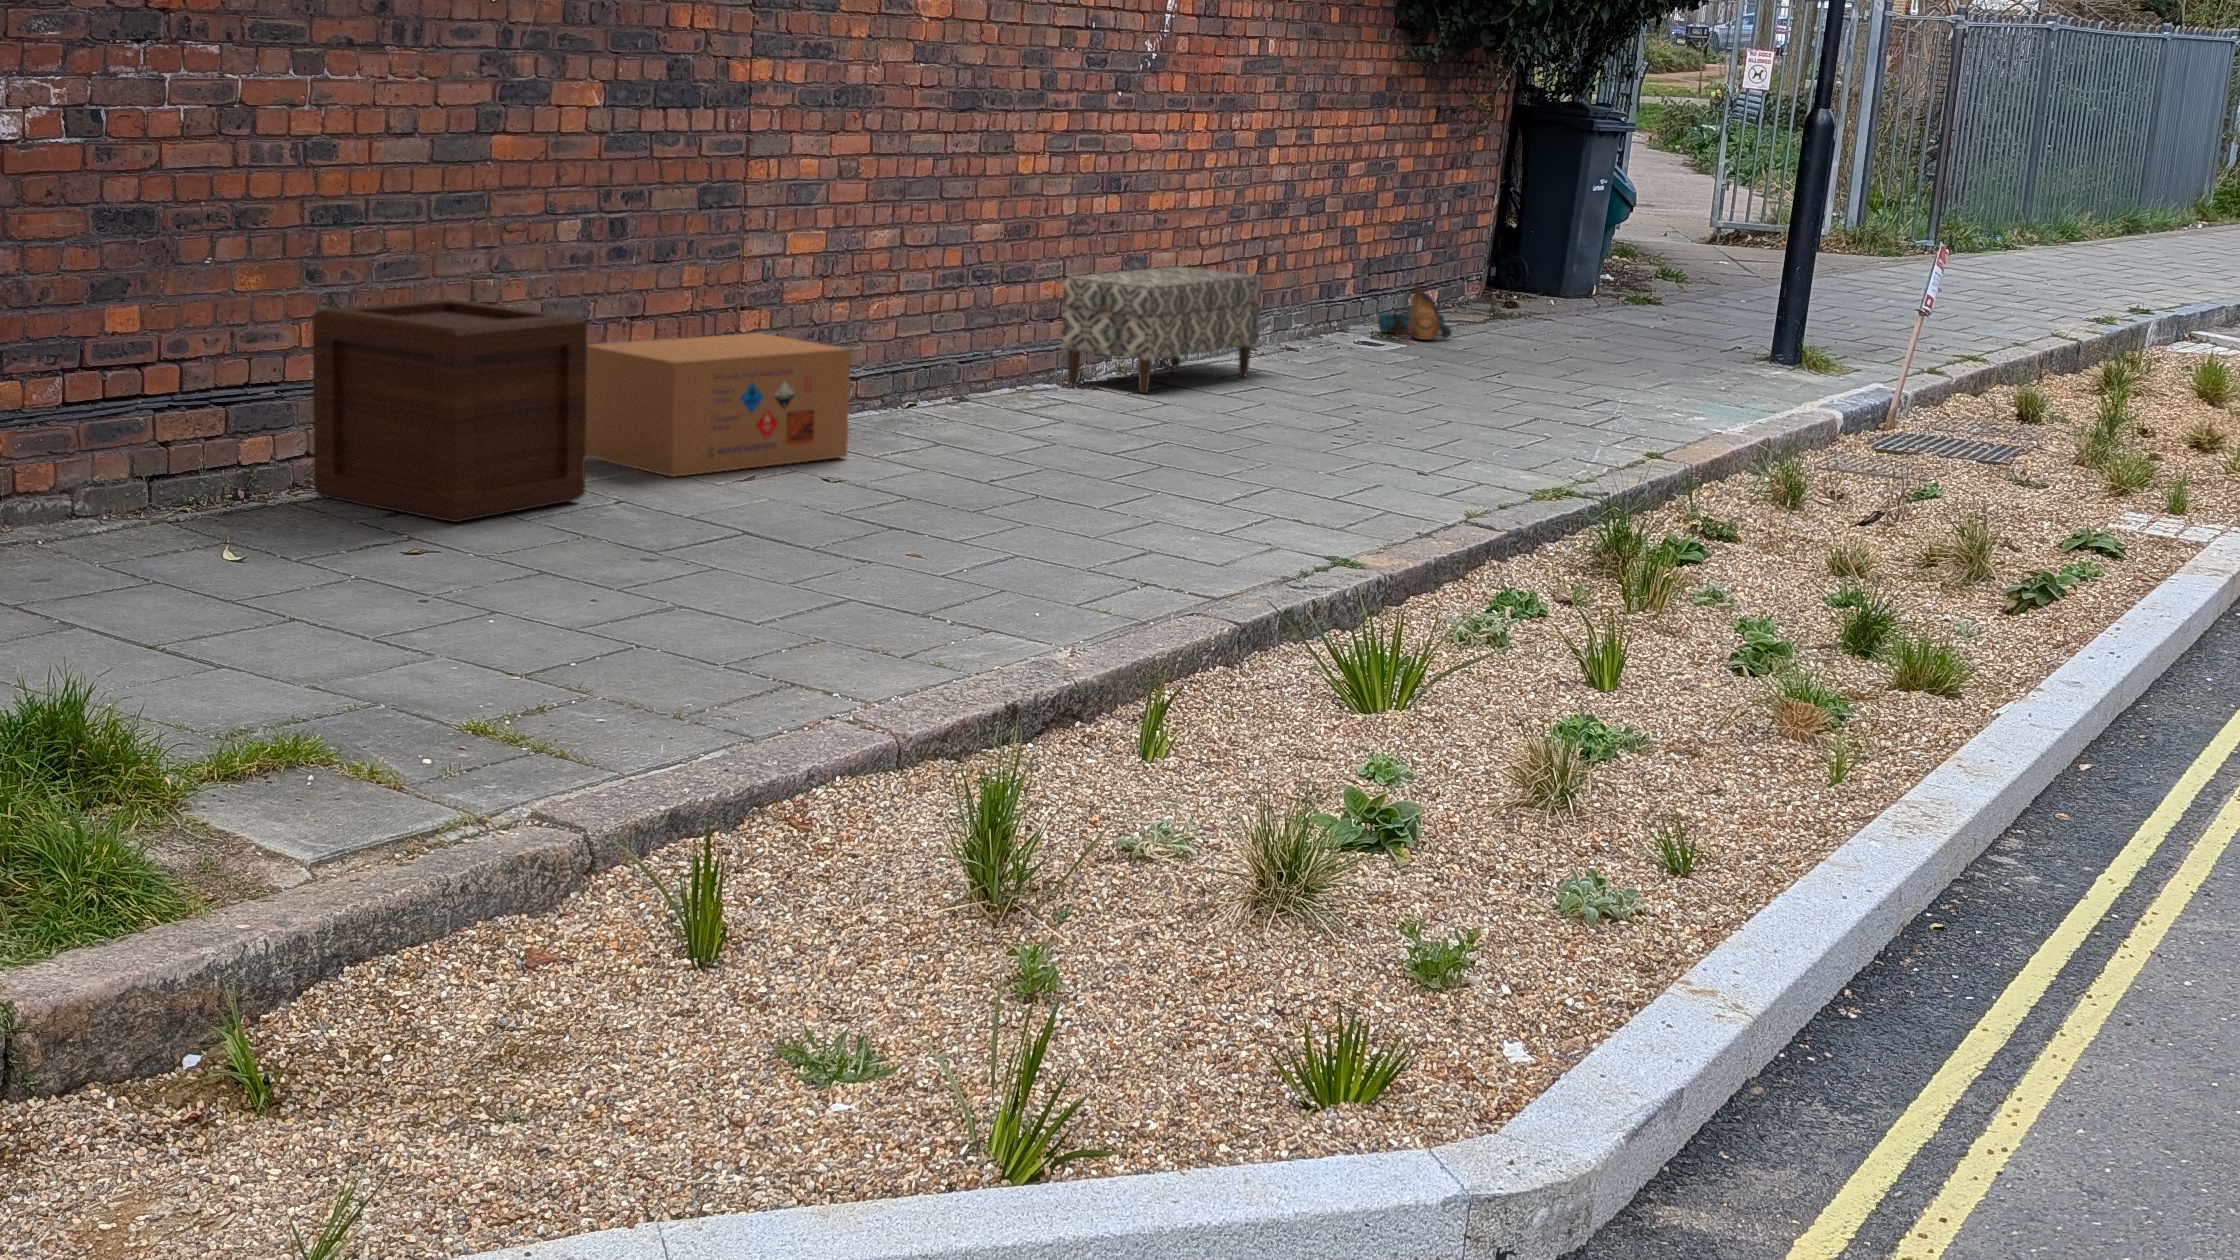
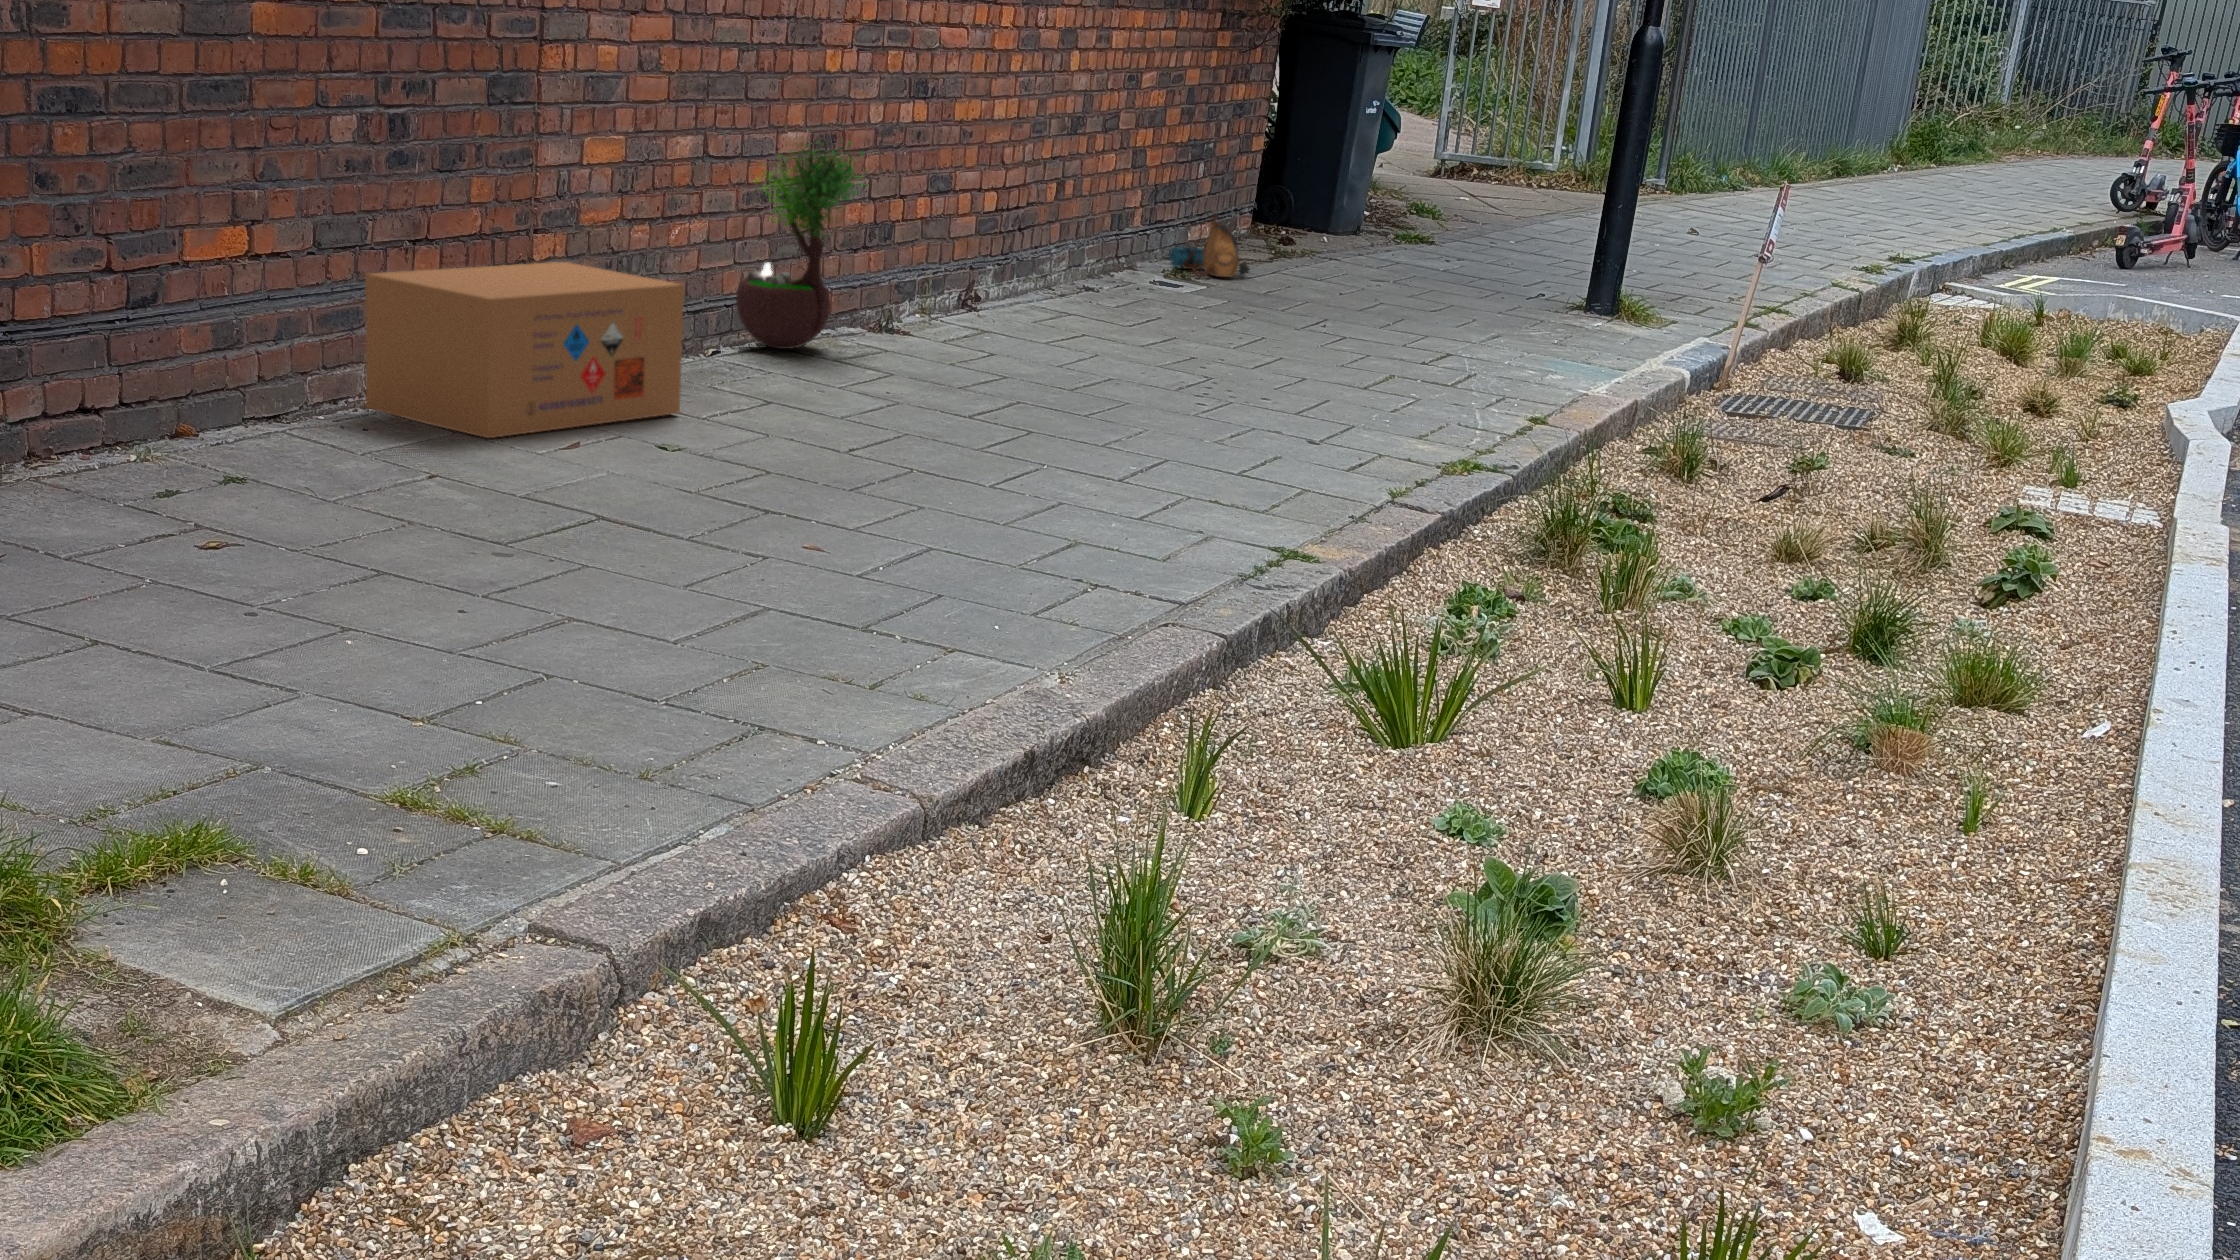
potted tree: none [929,216,1043,406] -> present [736,139,864,349]
bench: present [1061,266,1262,393] -> none [868,189,1082,337]
wooden crate: present [312,298,587,522] -> none [50,214,399,499]

